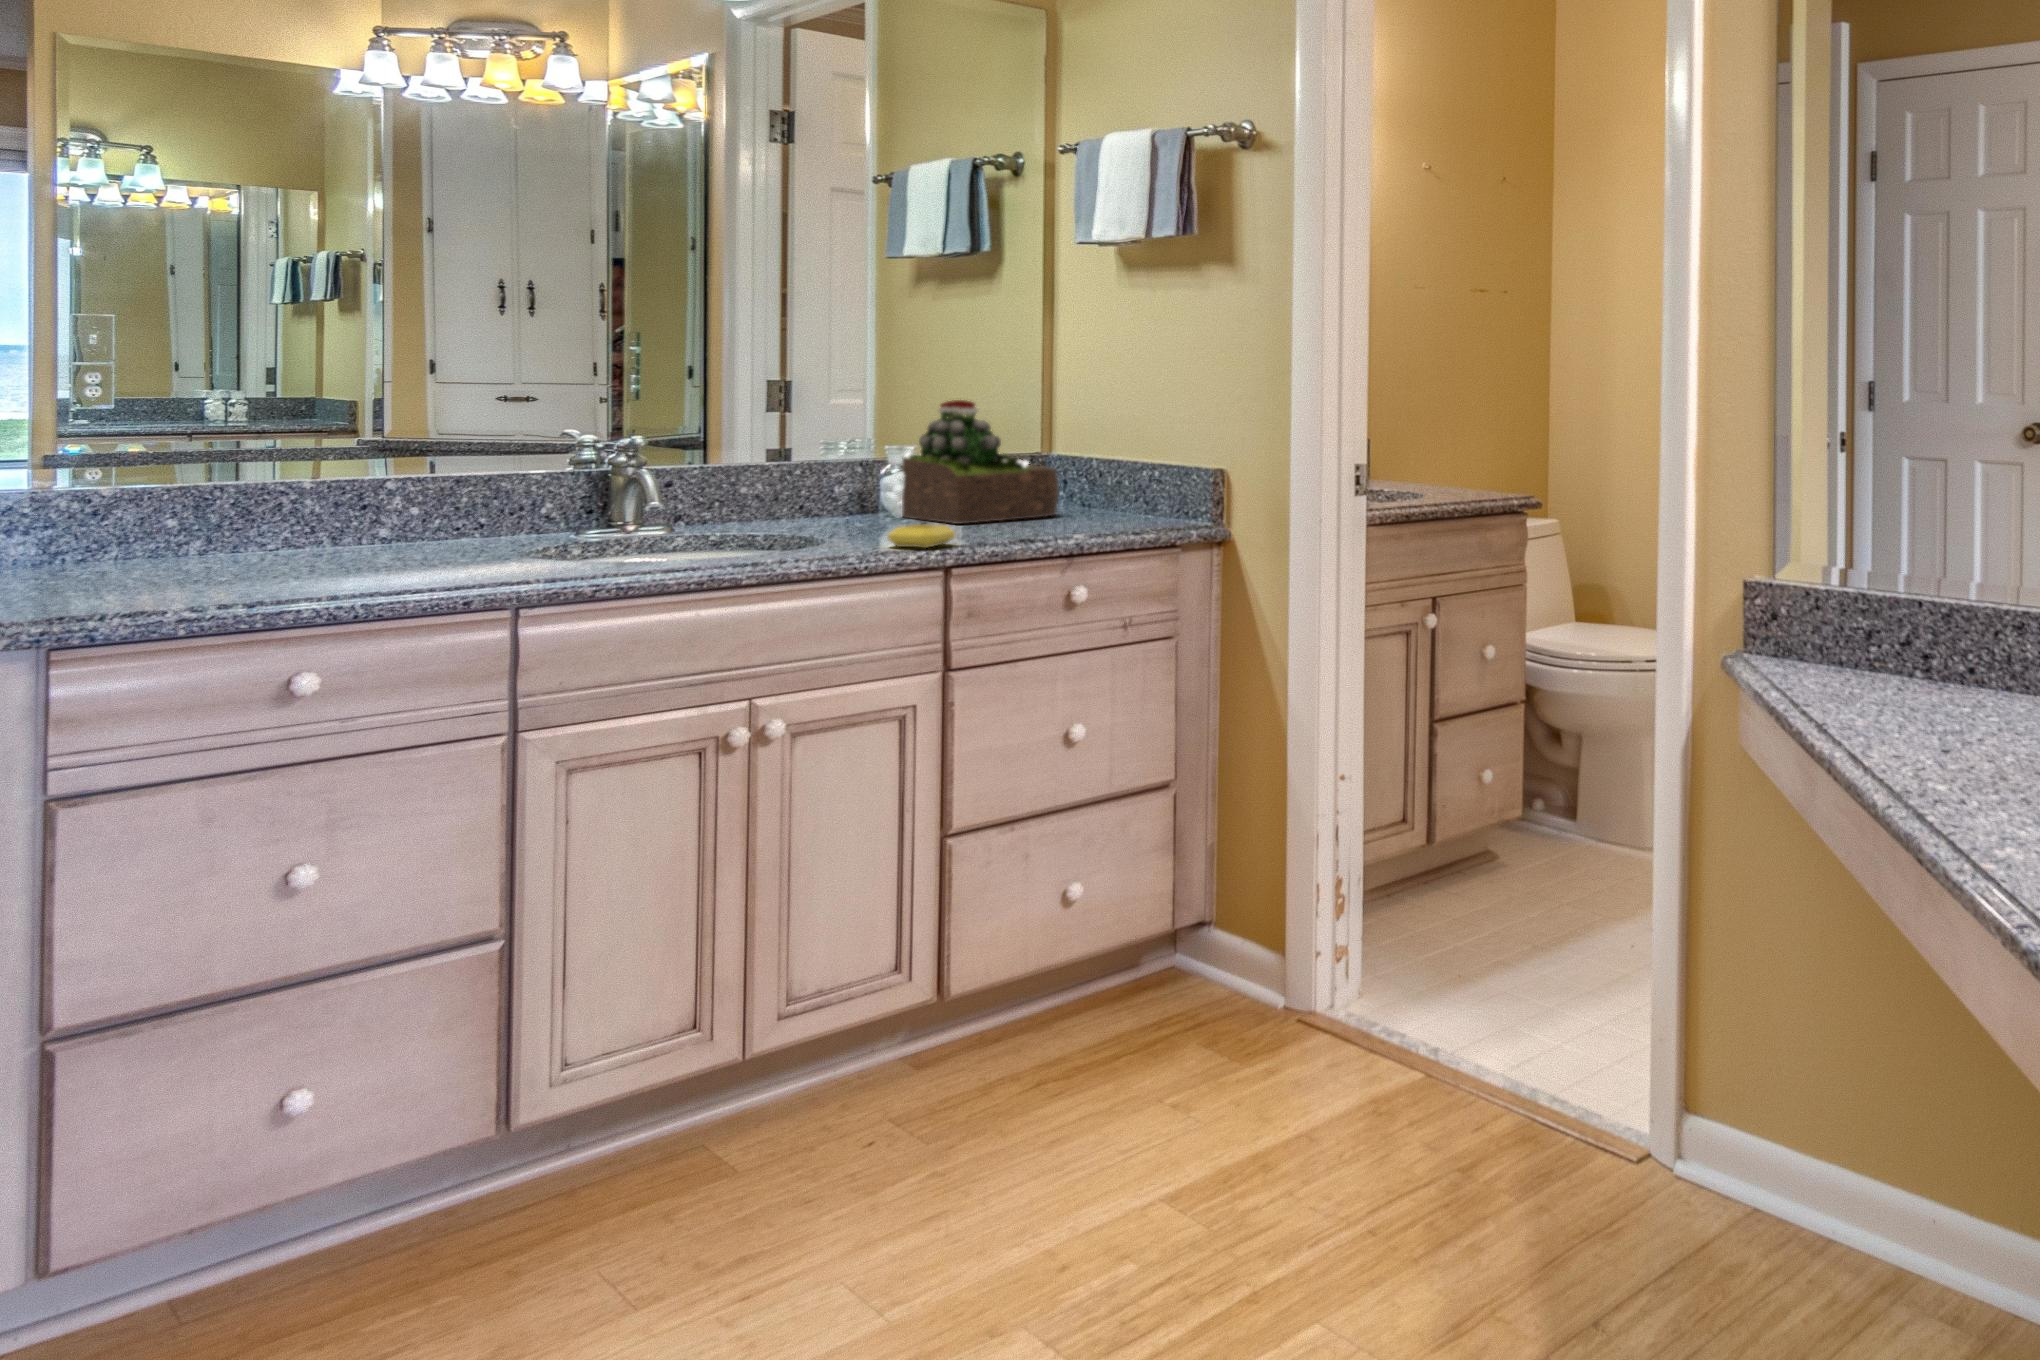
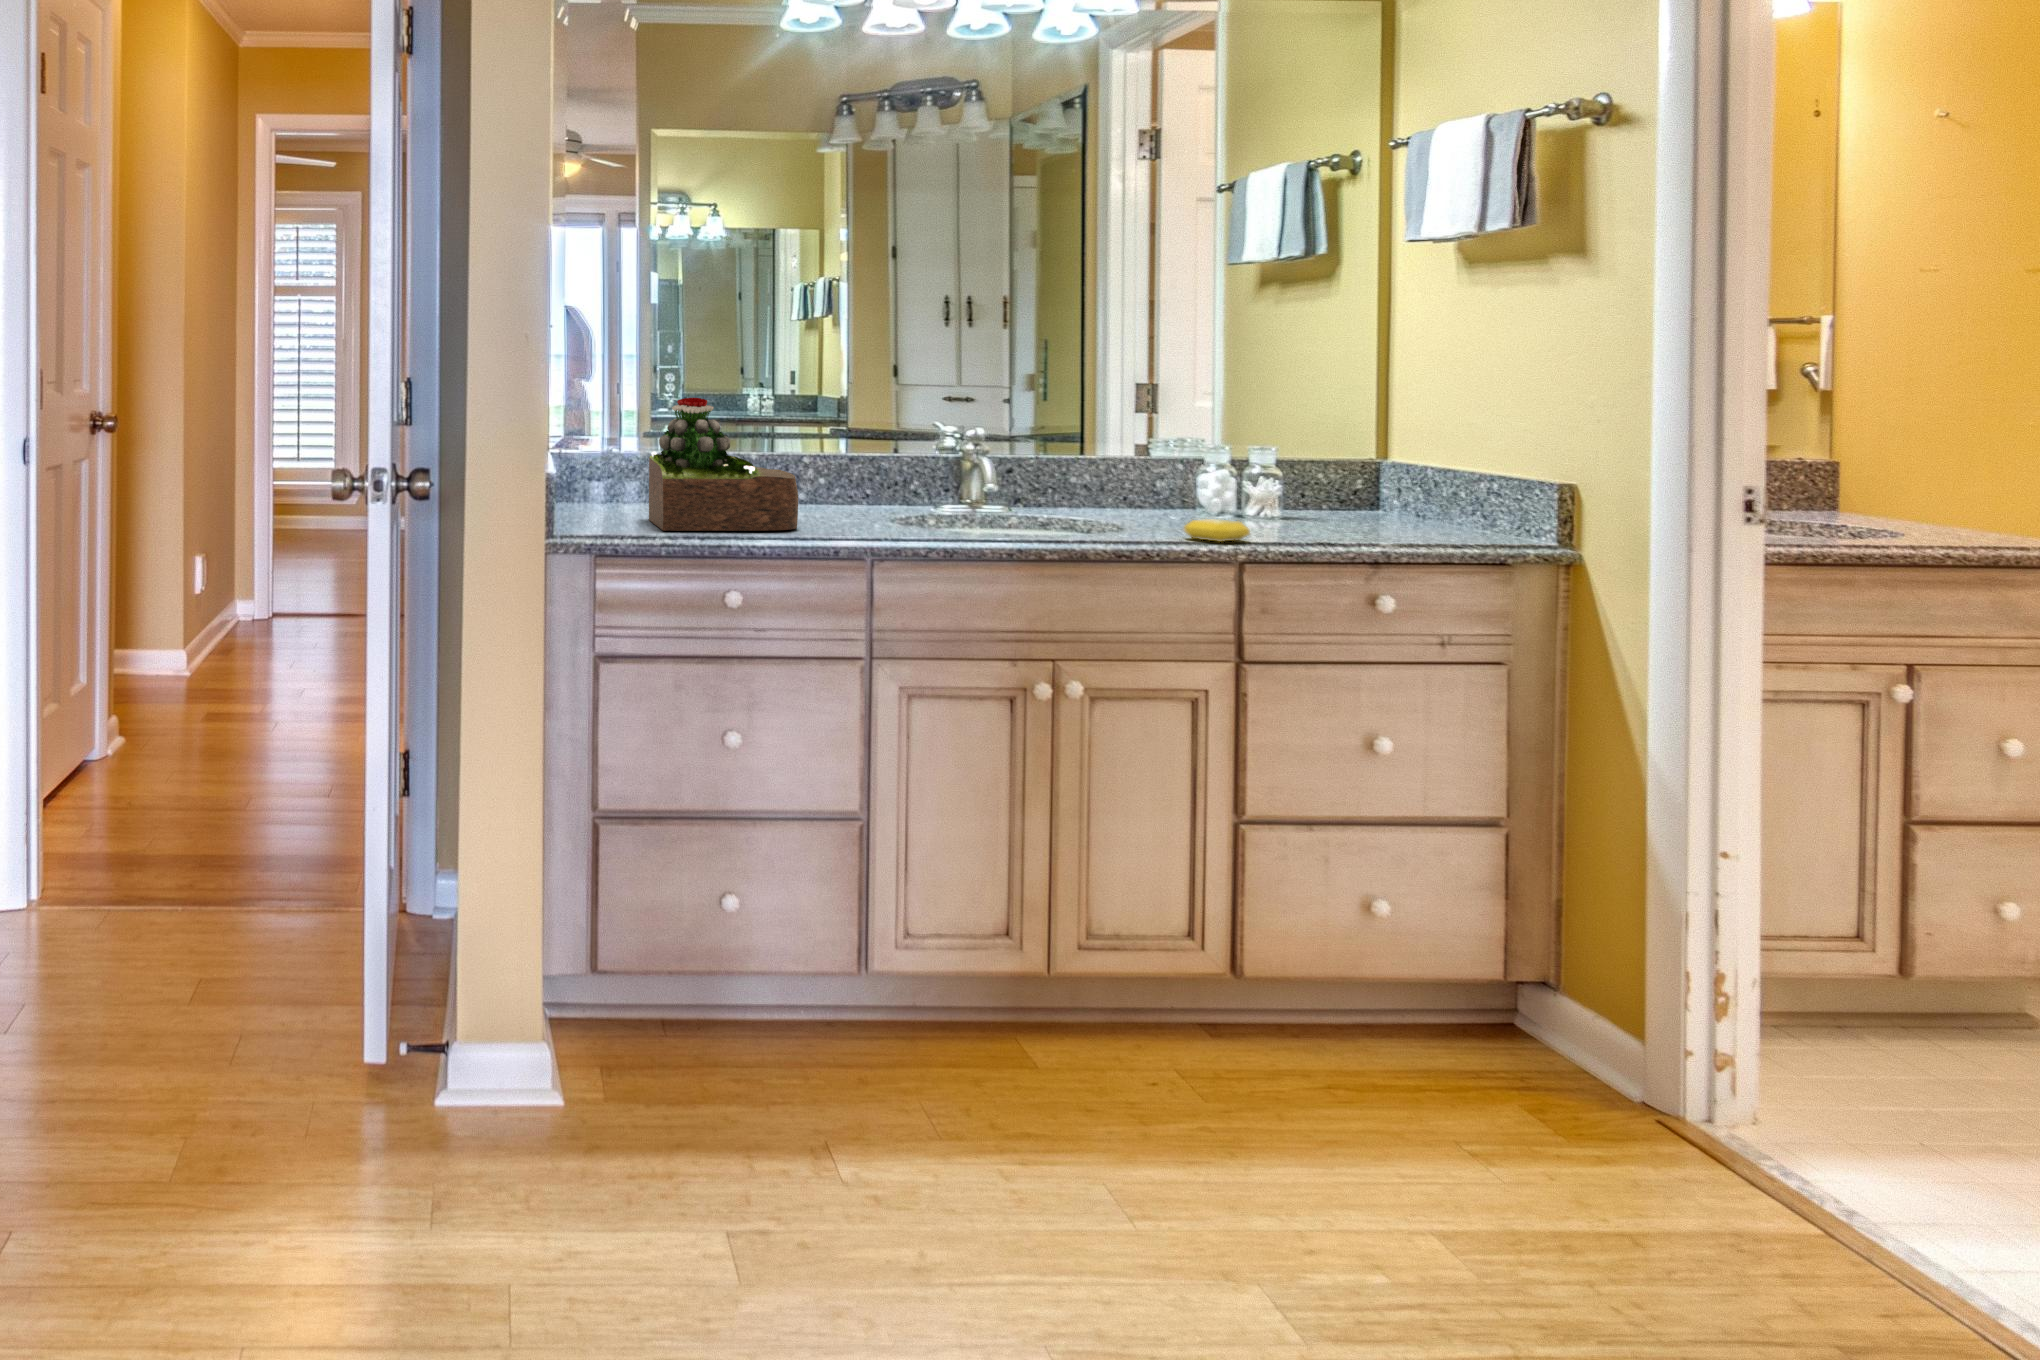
succulent plant: present [902,400,1059,524] -> present [649,398,798,531]

